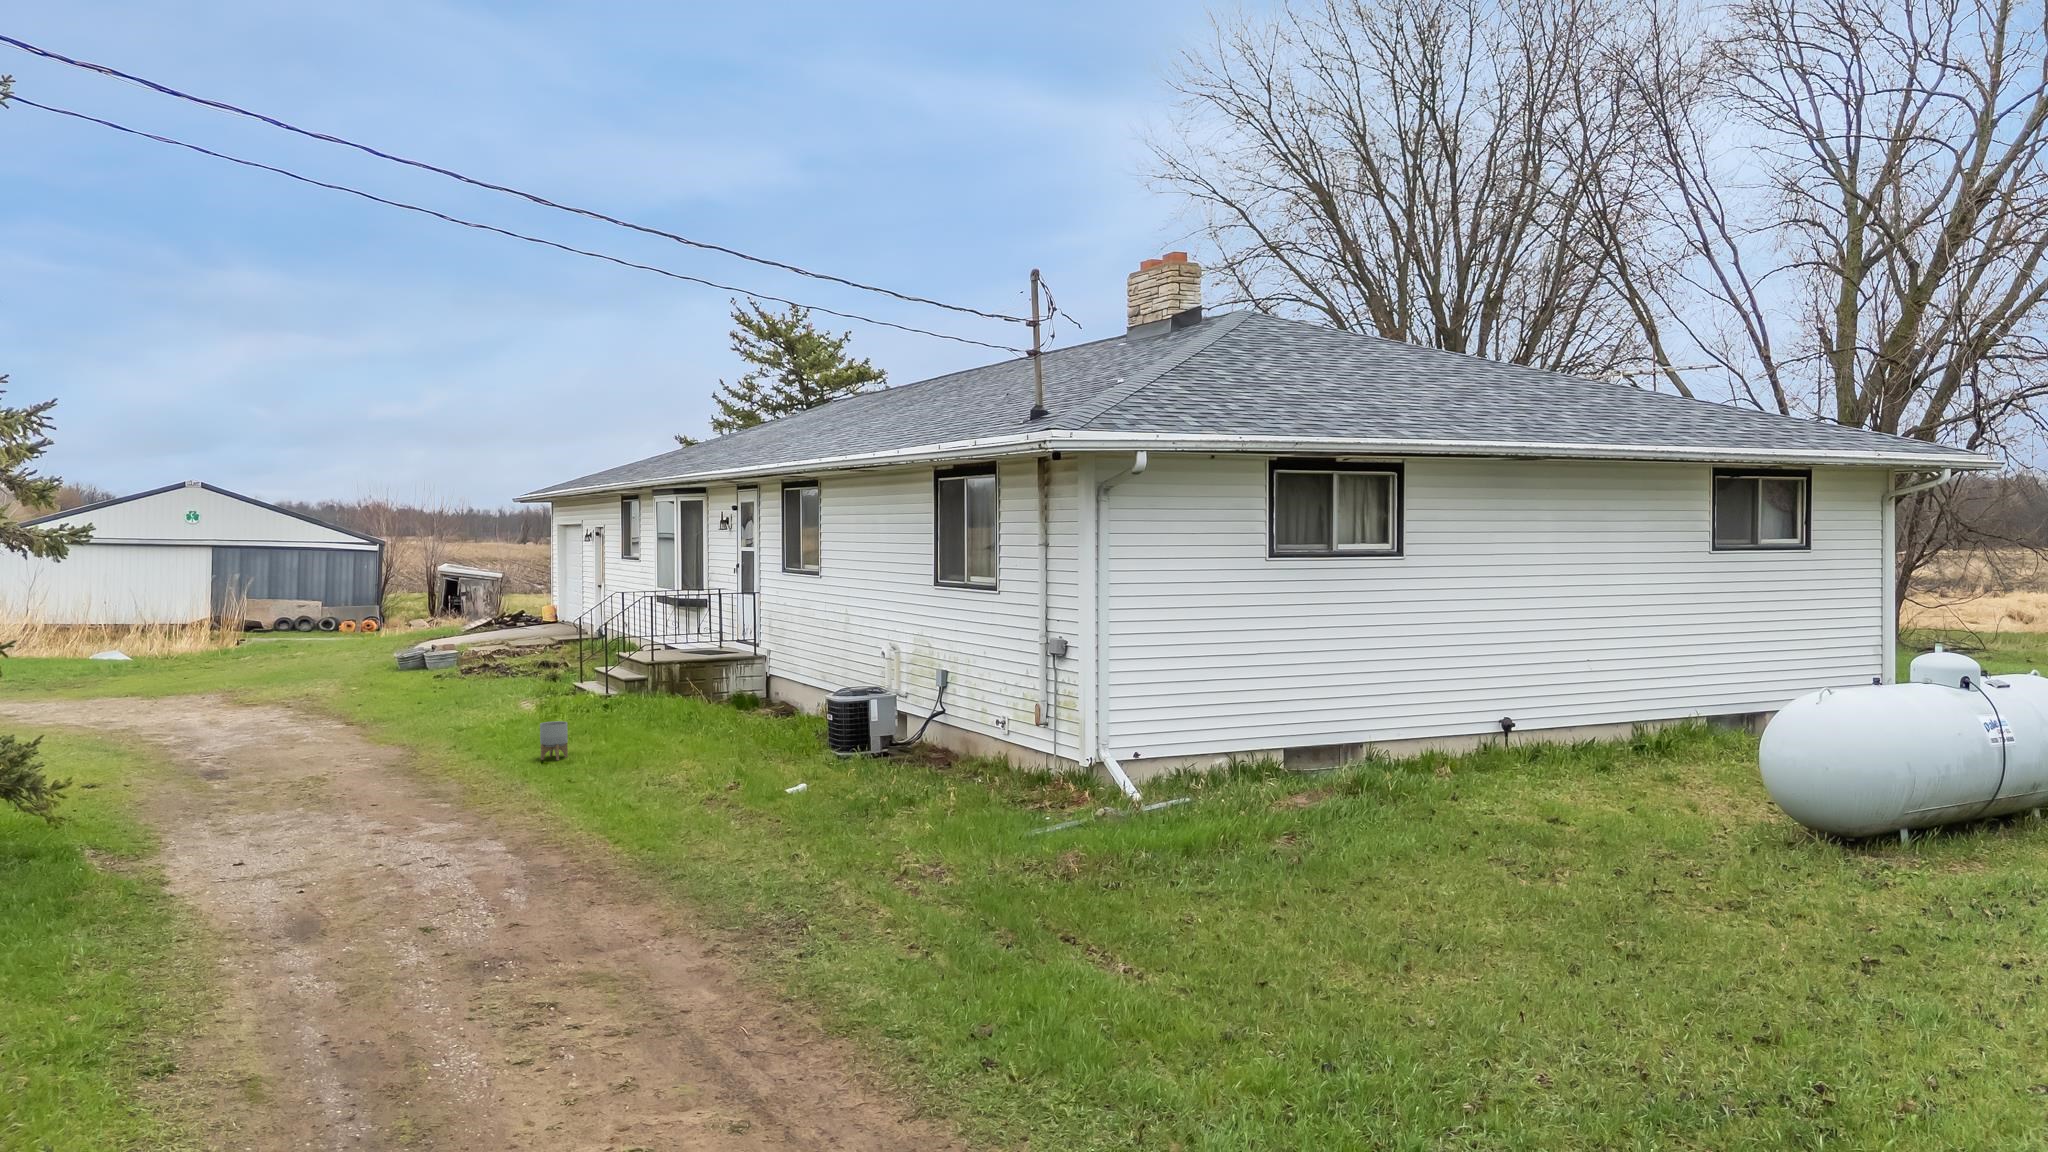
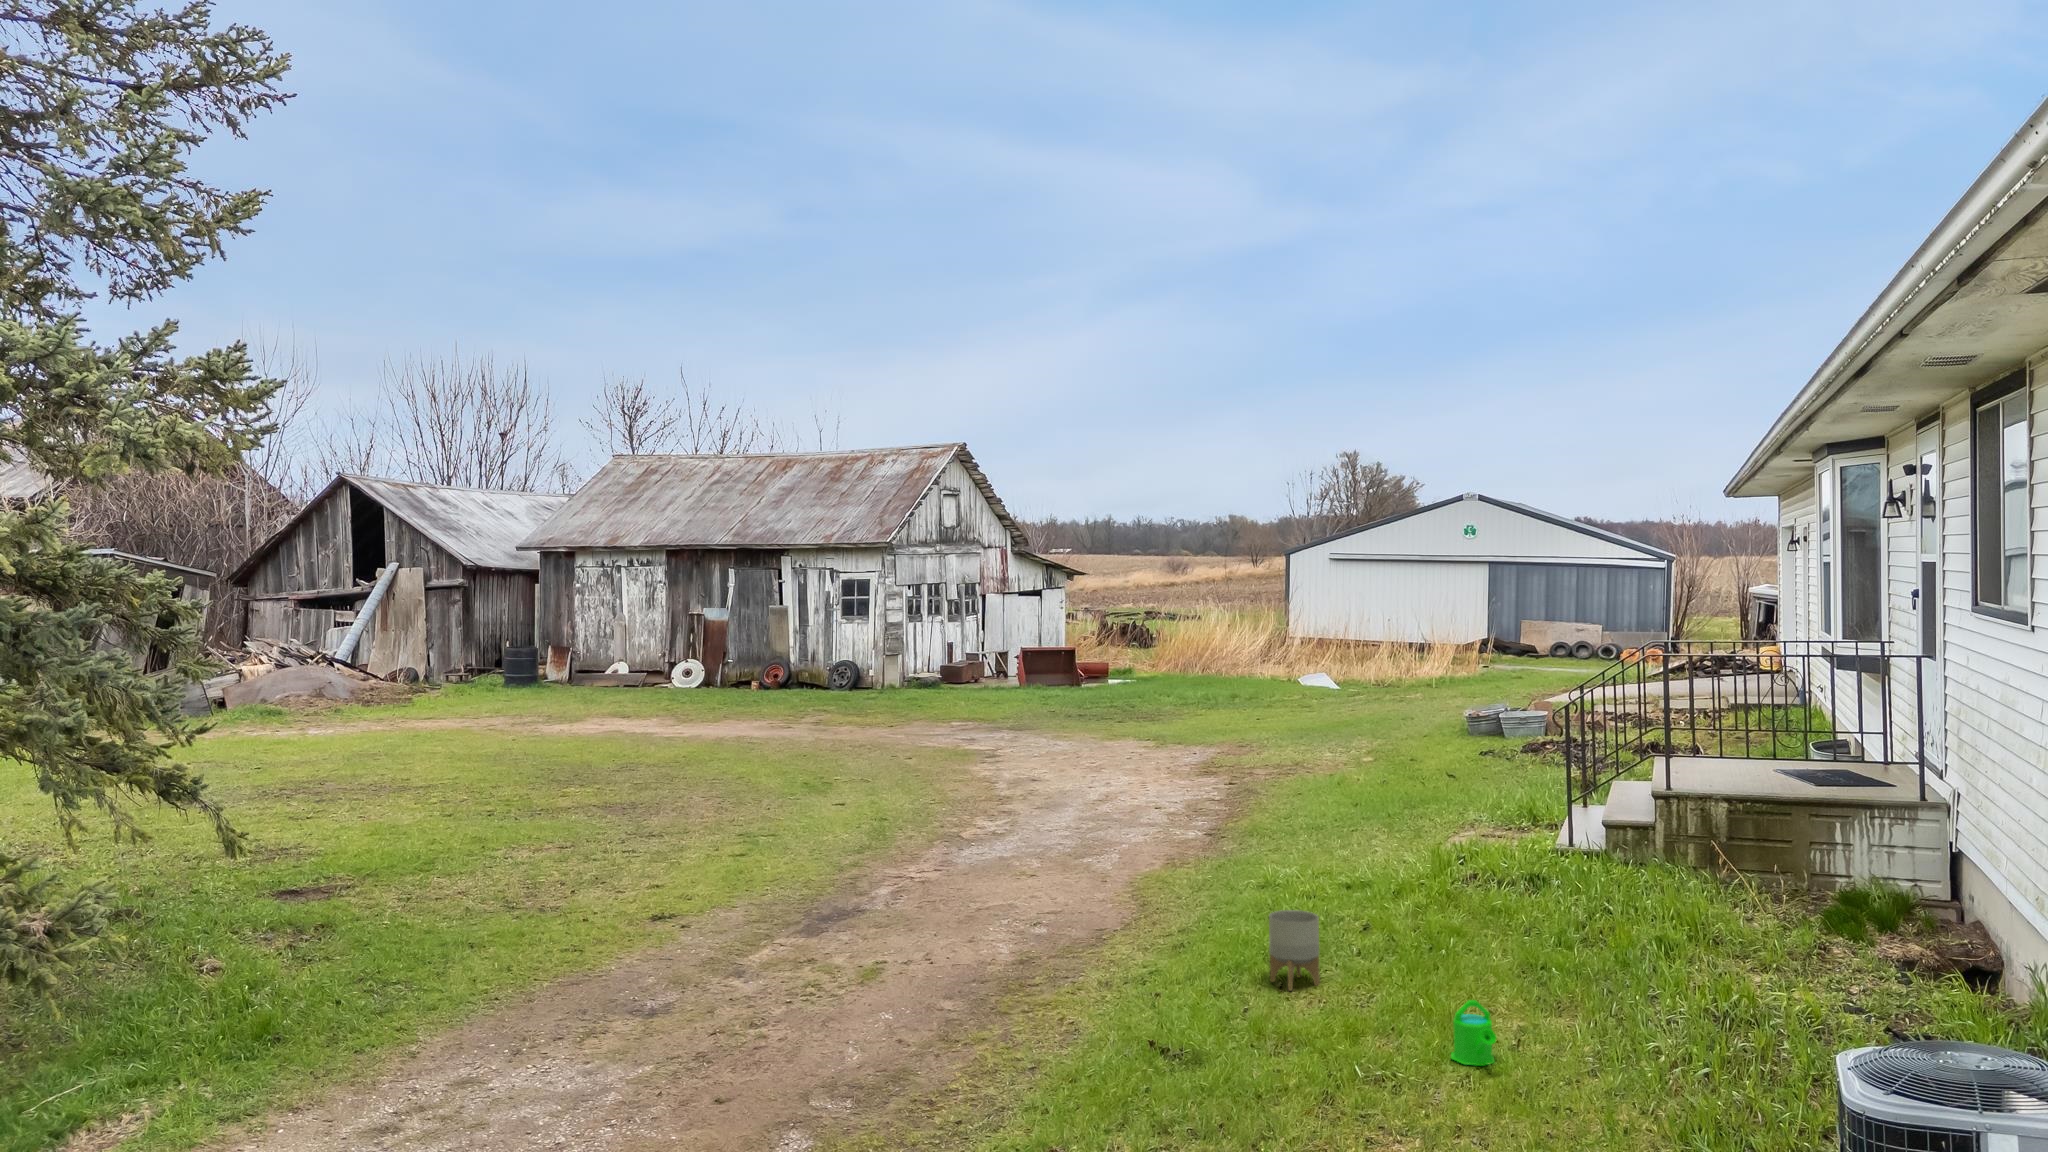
watering can: none [665,733,693,761] -> present [1451,1000,1496,1066]

